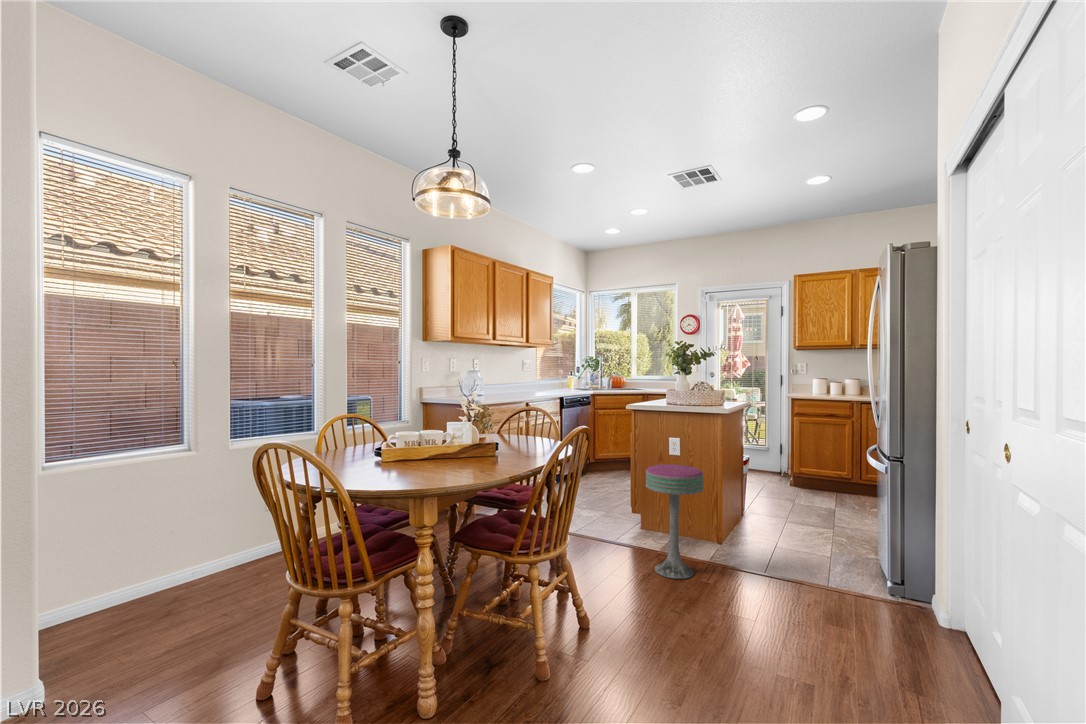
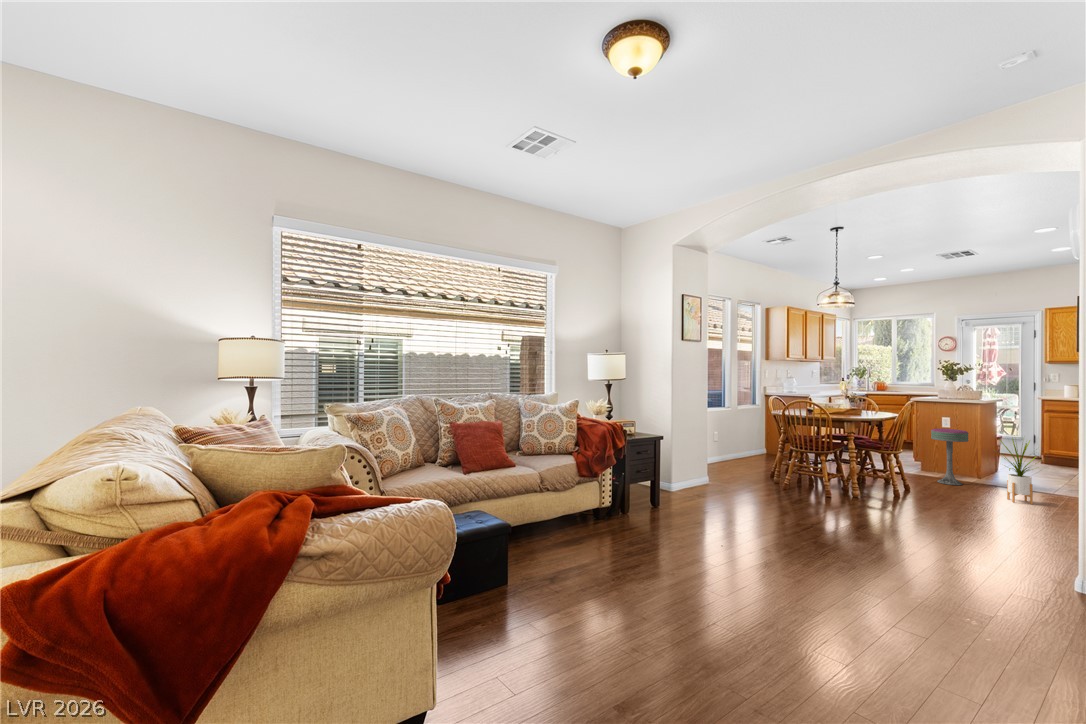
house plant: none [742,485,834,648] -> present [1000,438,1035,504]

